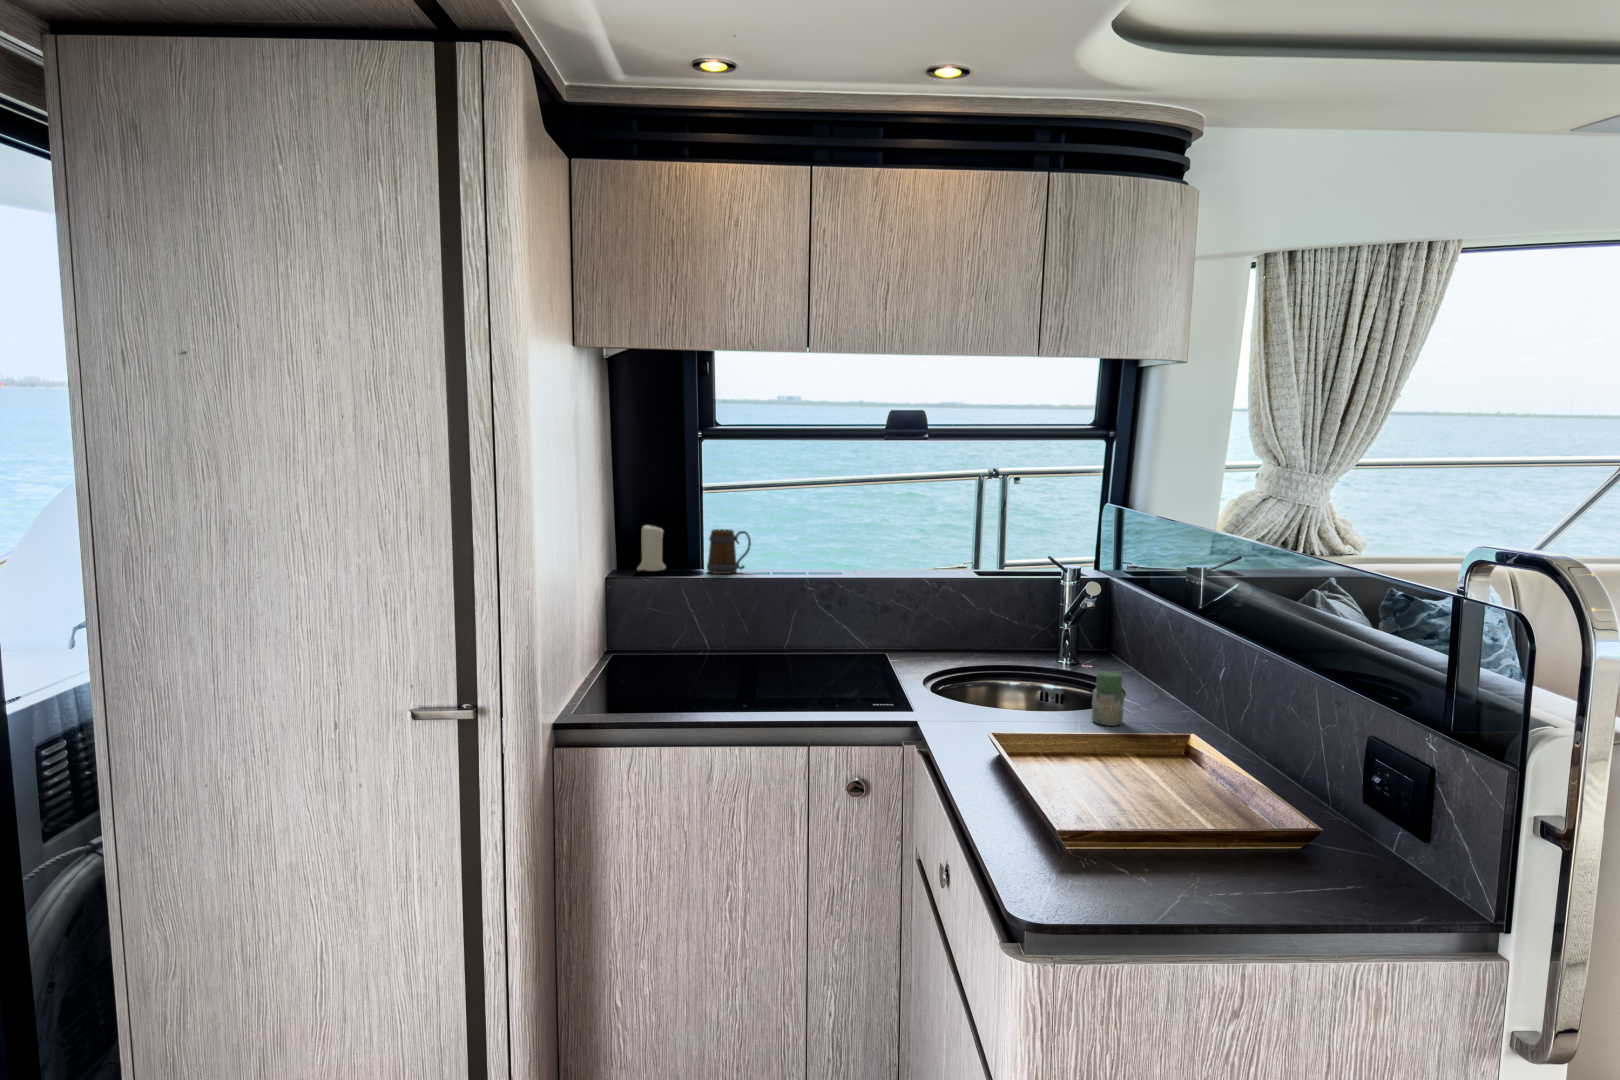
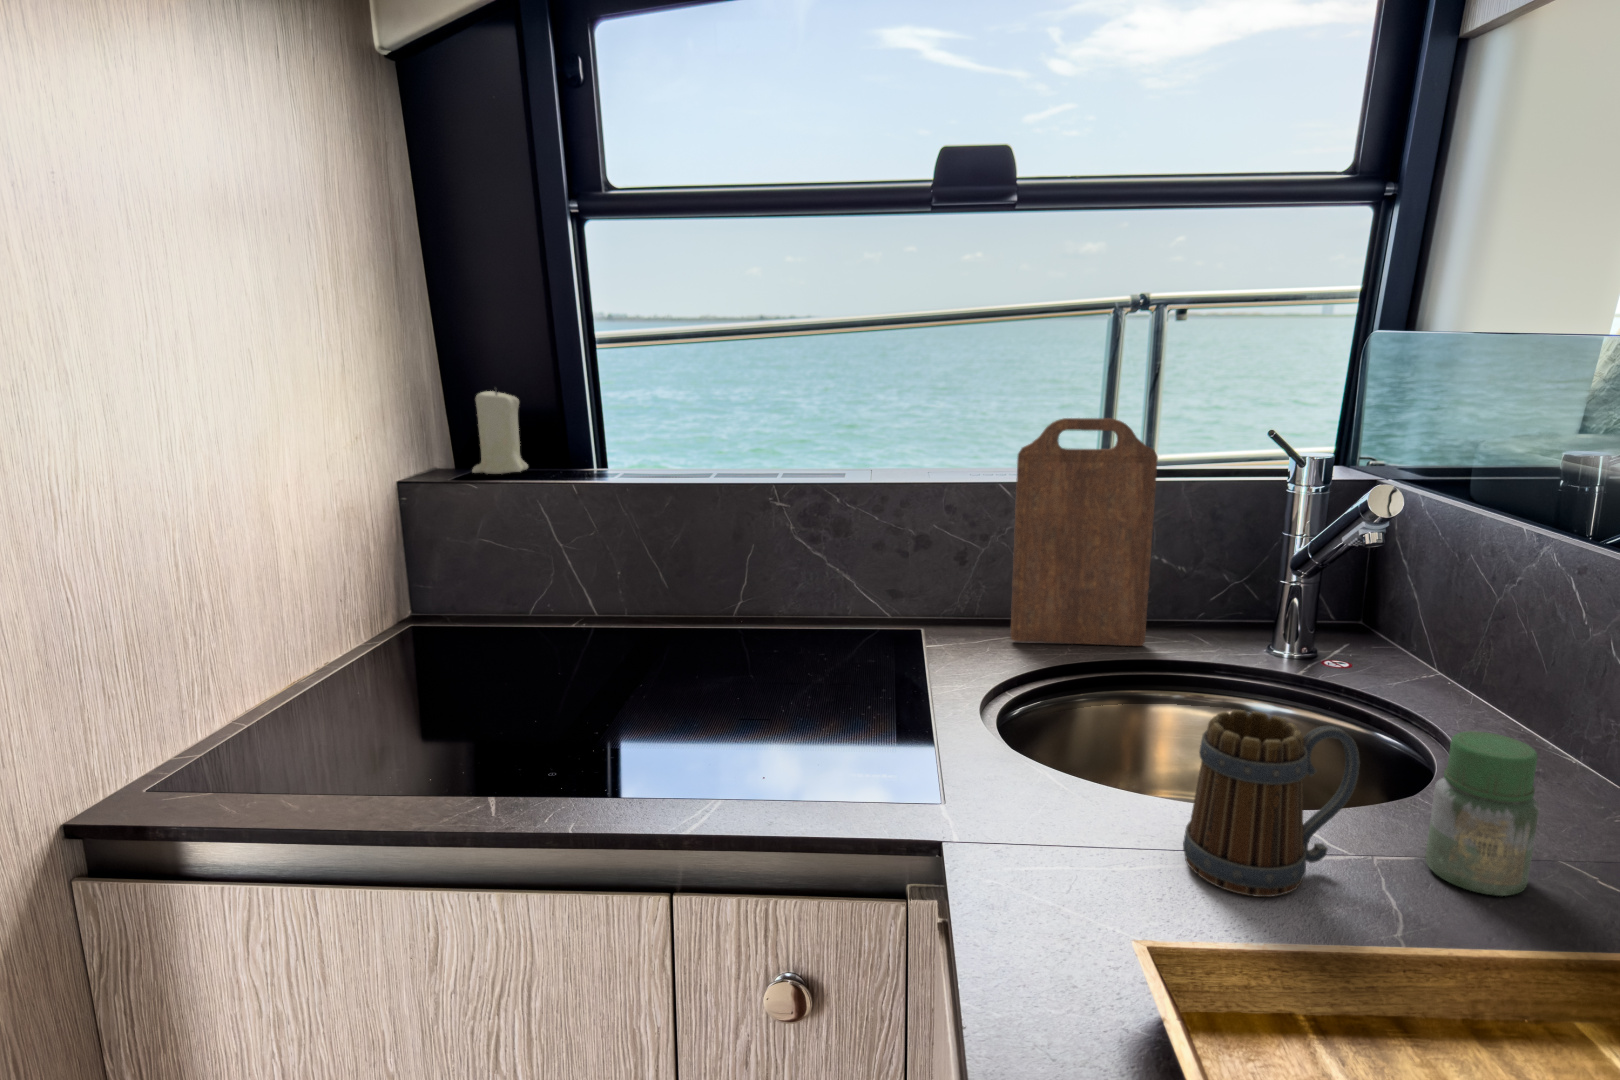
mug: present [707,529,751,574] -> present [1183,710,1360,897]
cutting board: none [932,547,1002,660] -> present [1010,418,1158,646]

